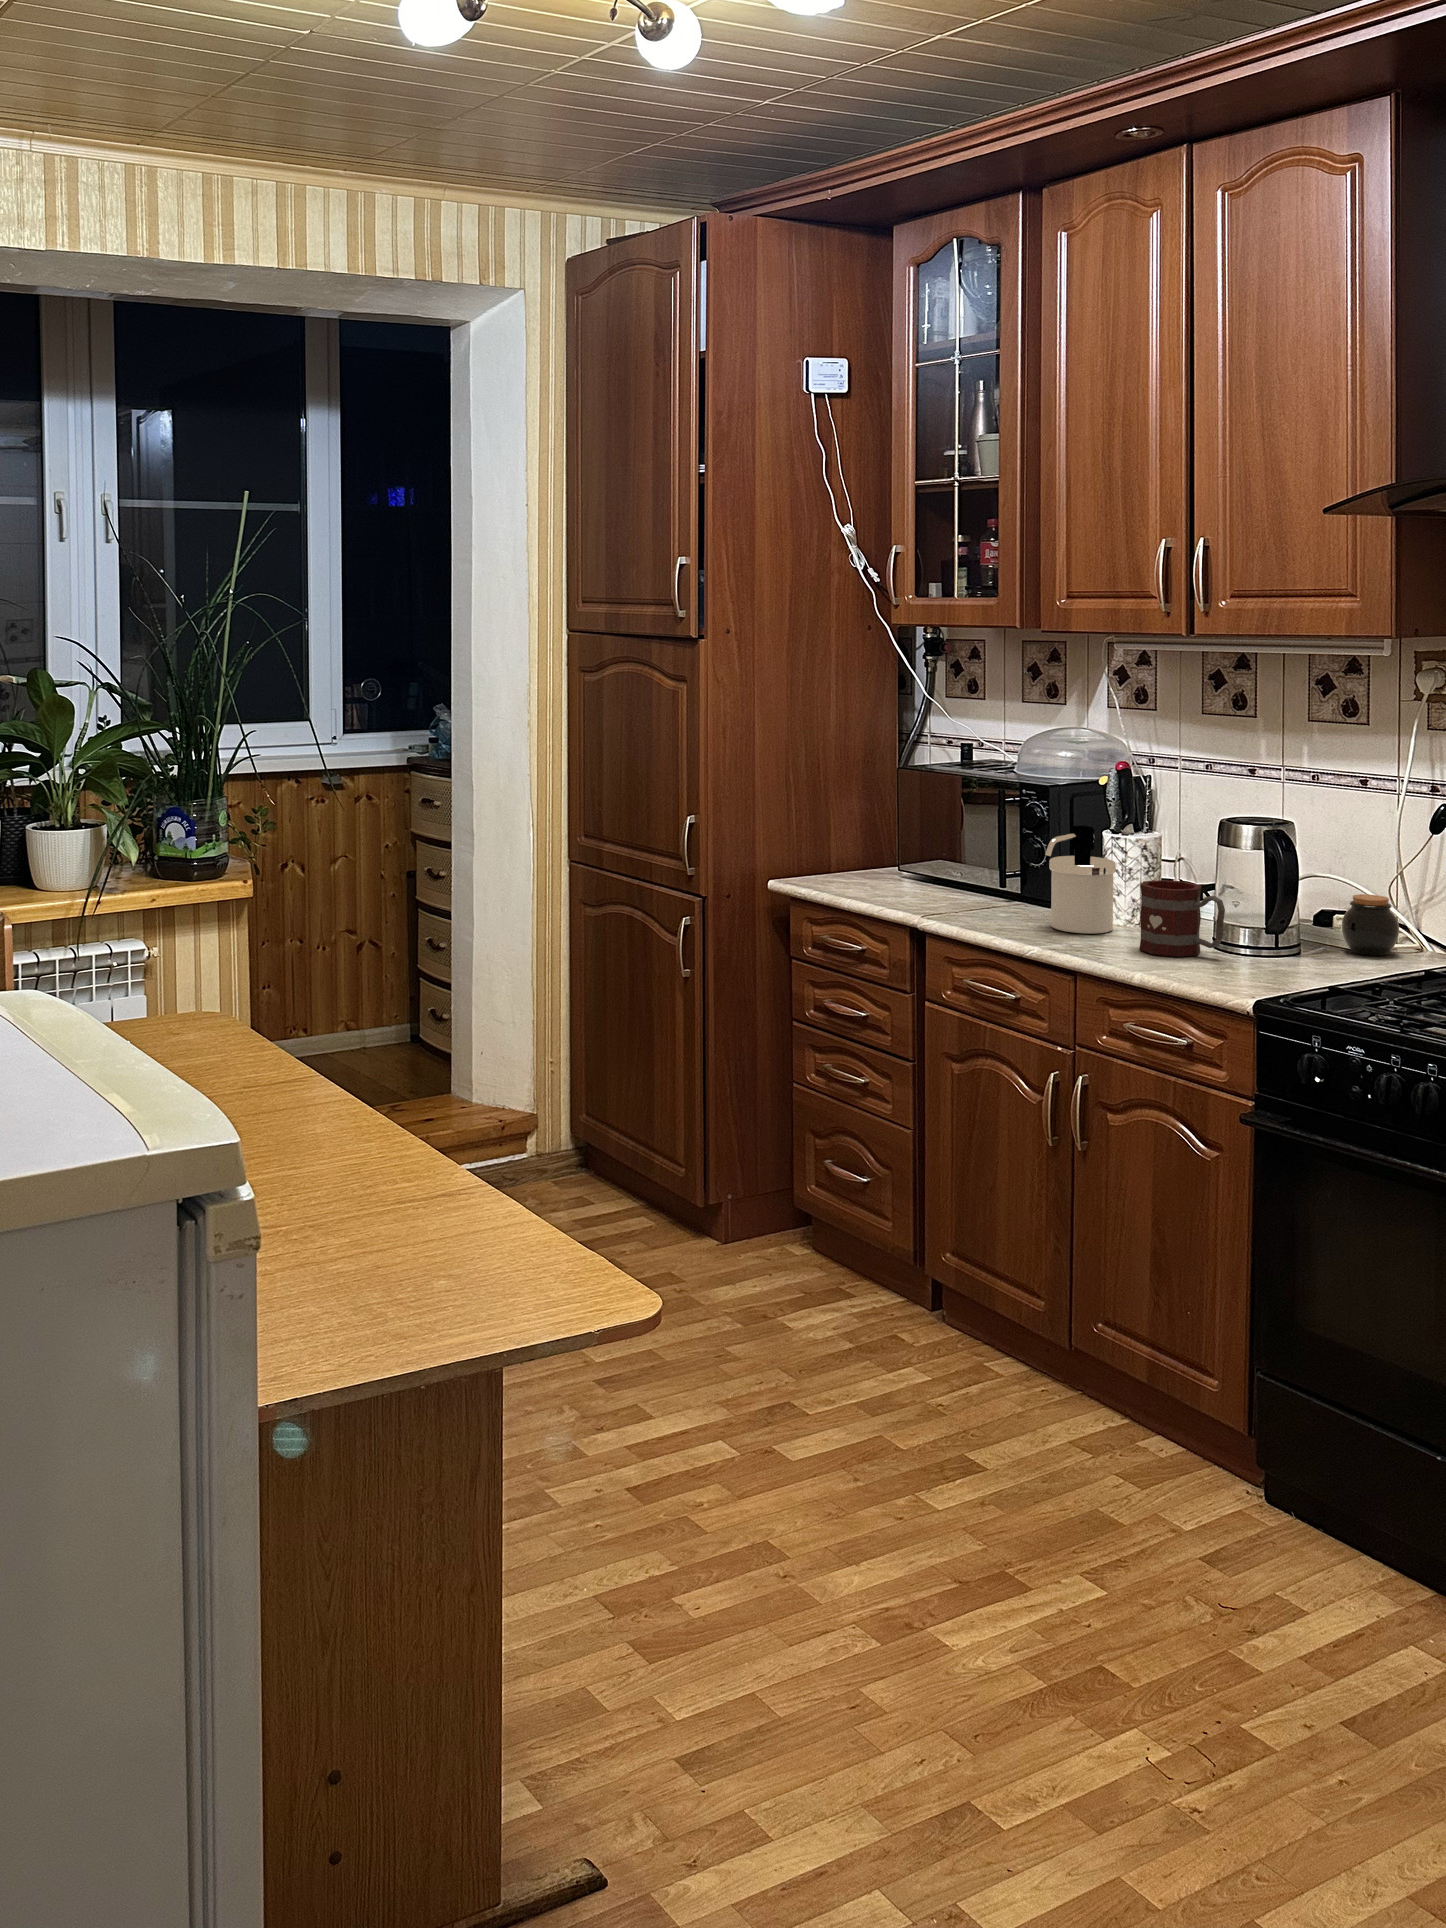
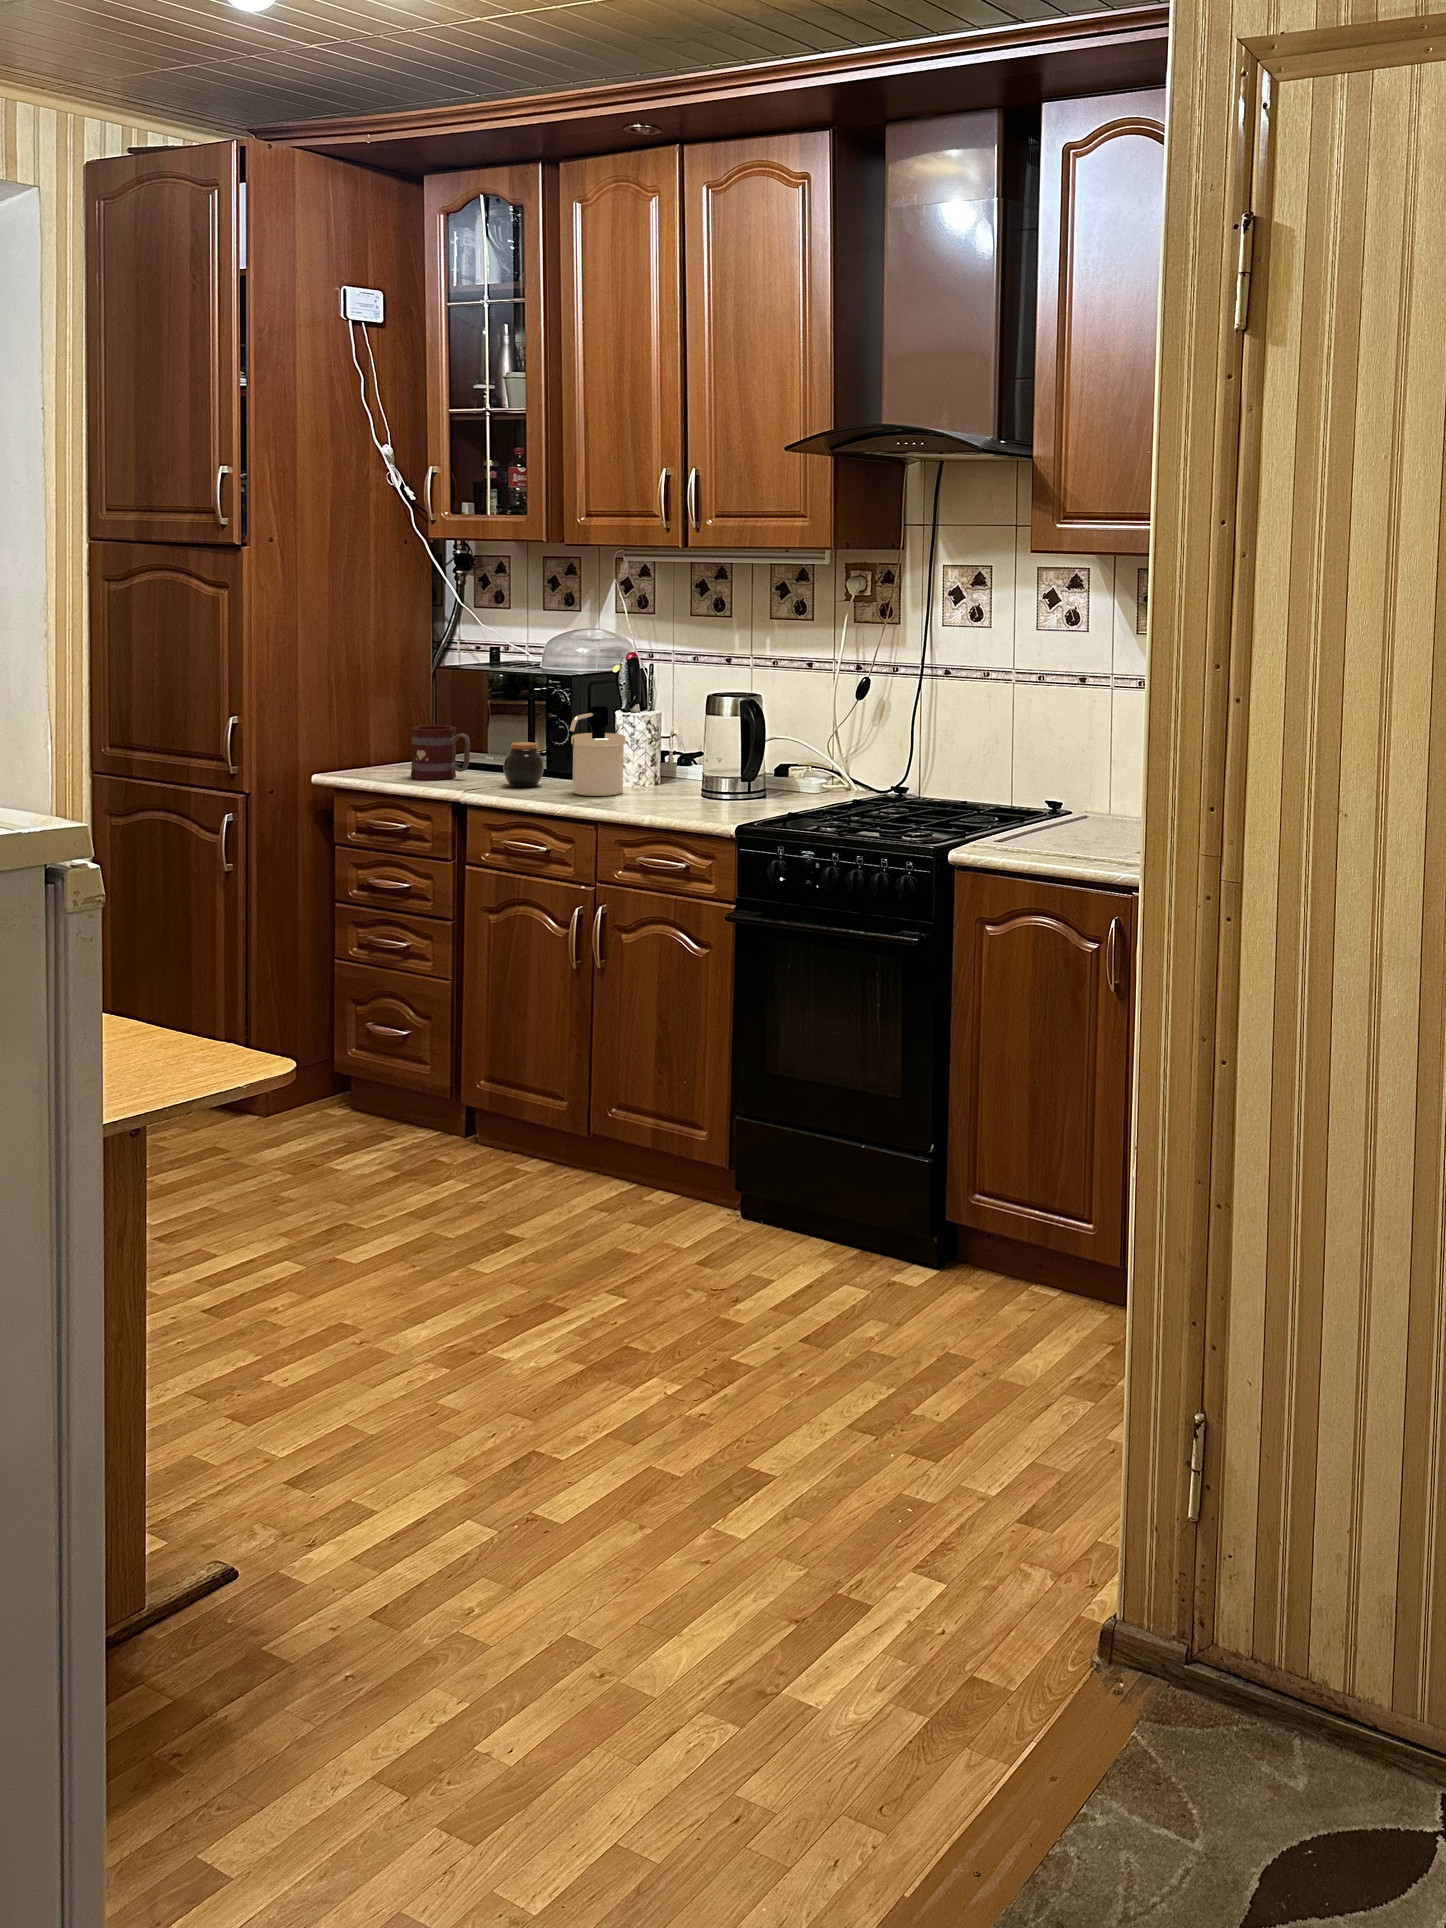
mug: present [1139,880,1225,957] -> present [411,725,470,780]
jar: present [1342,894,1399,955] -> present [504,742,544,787]

